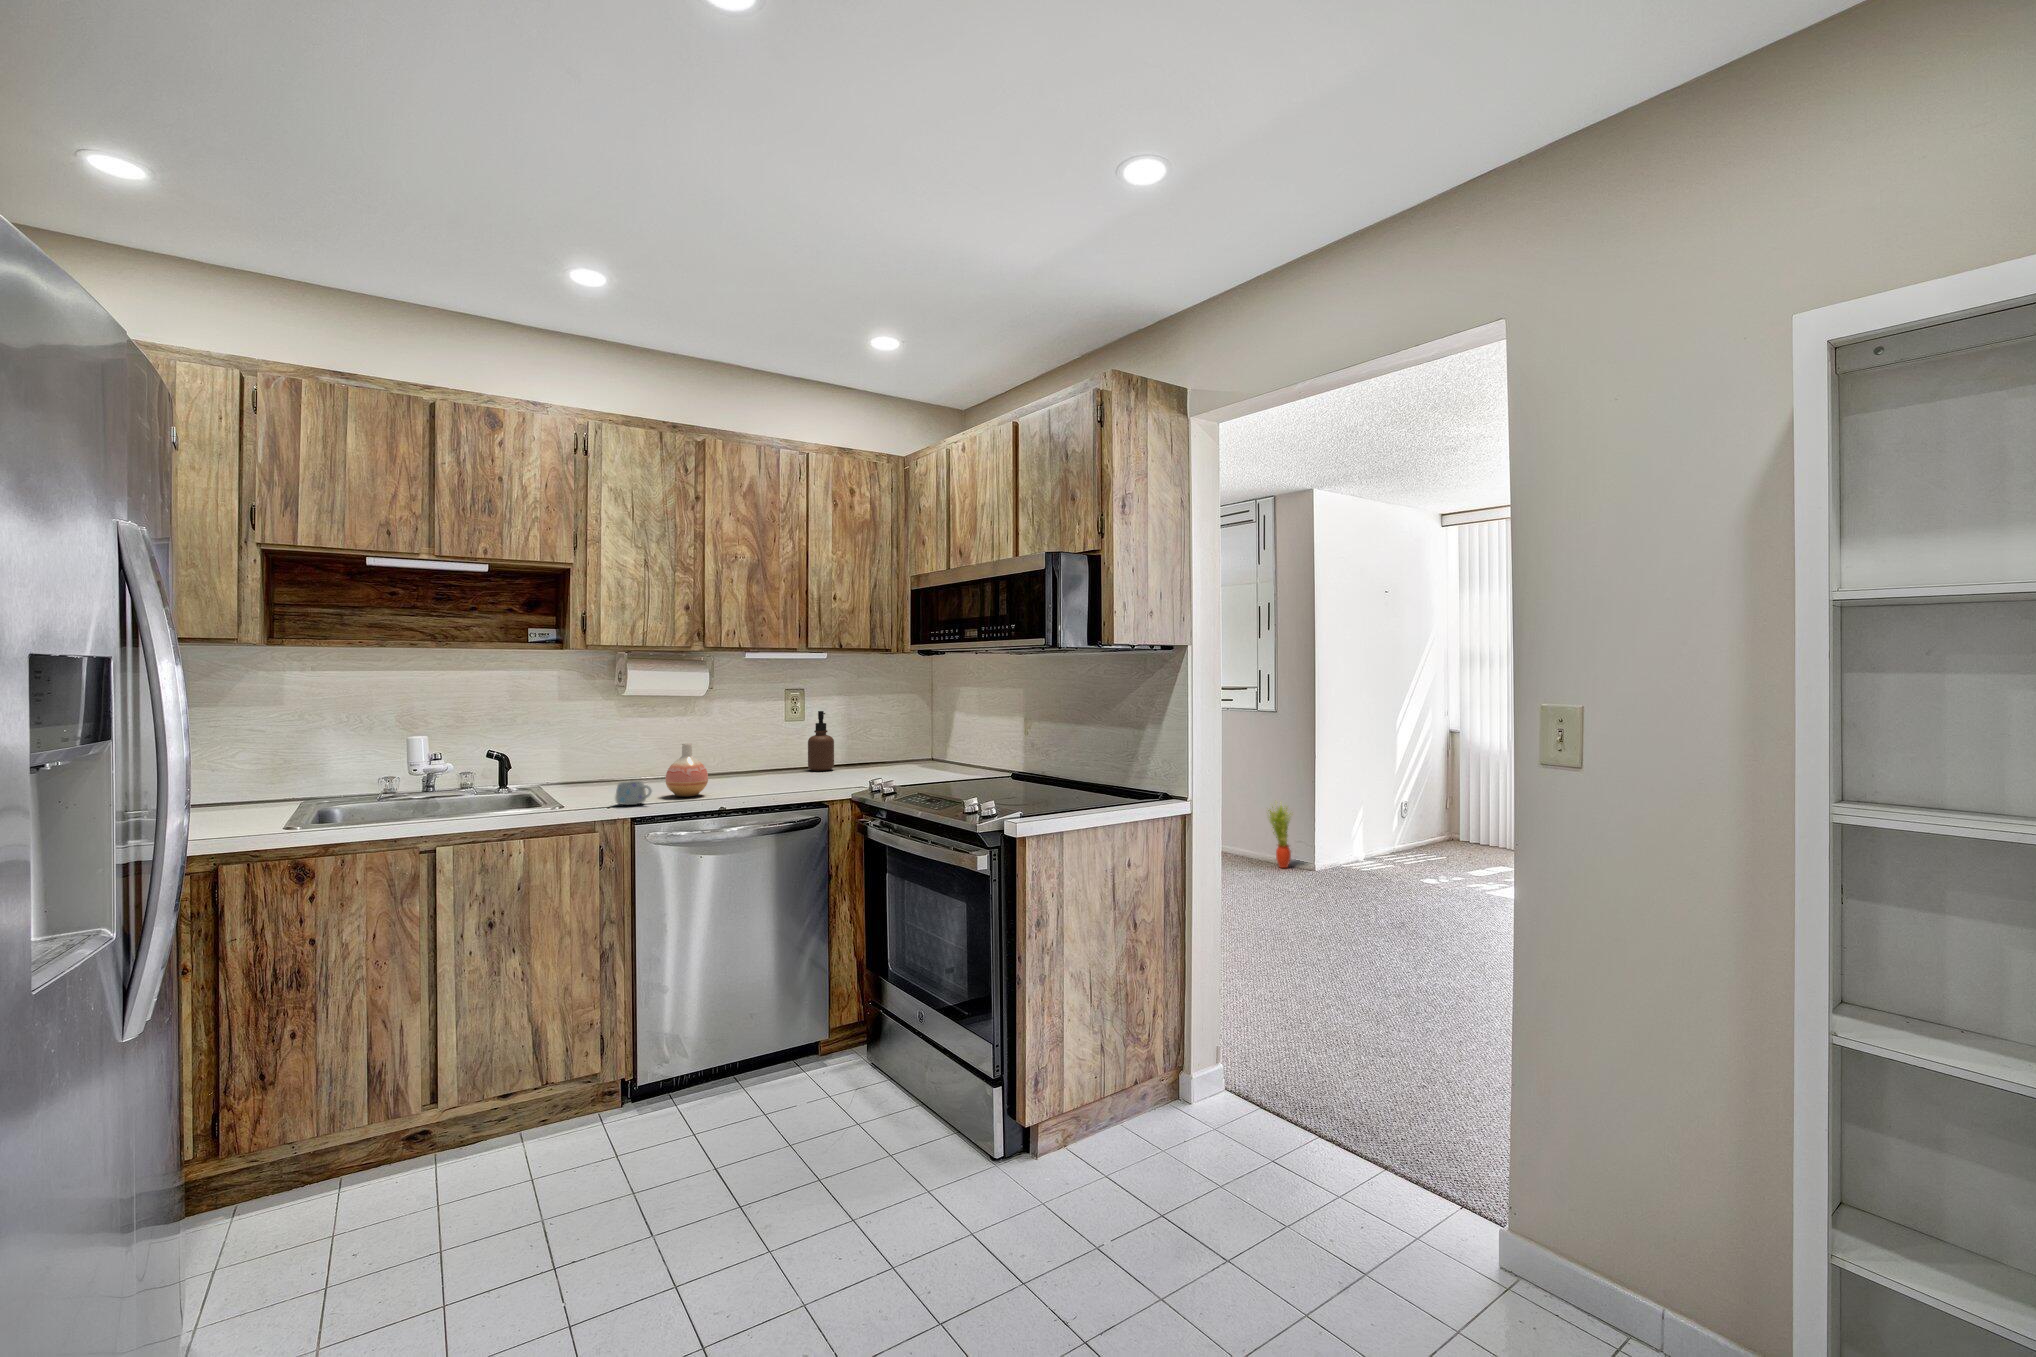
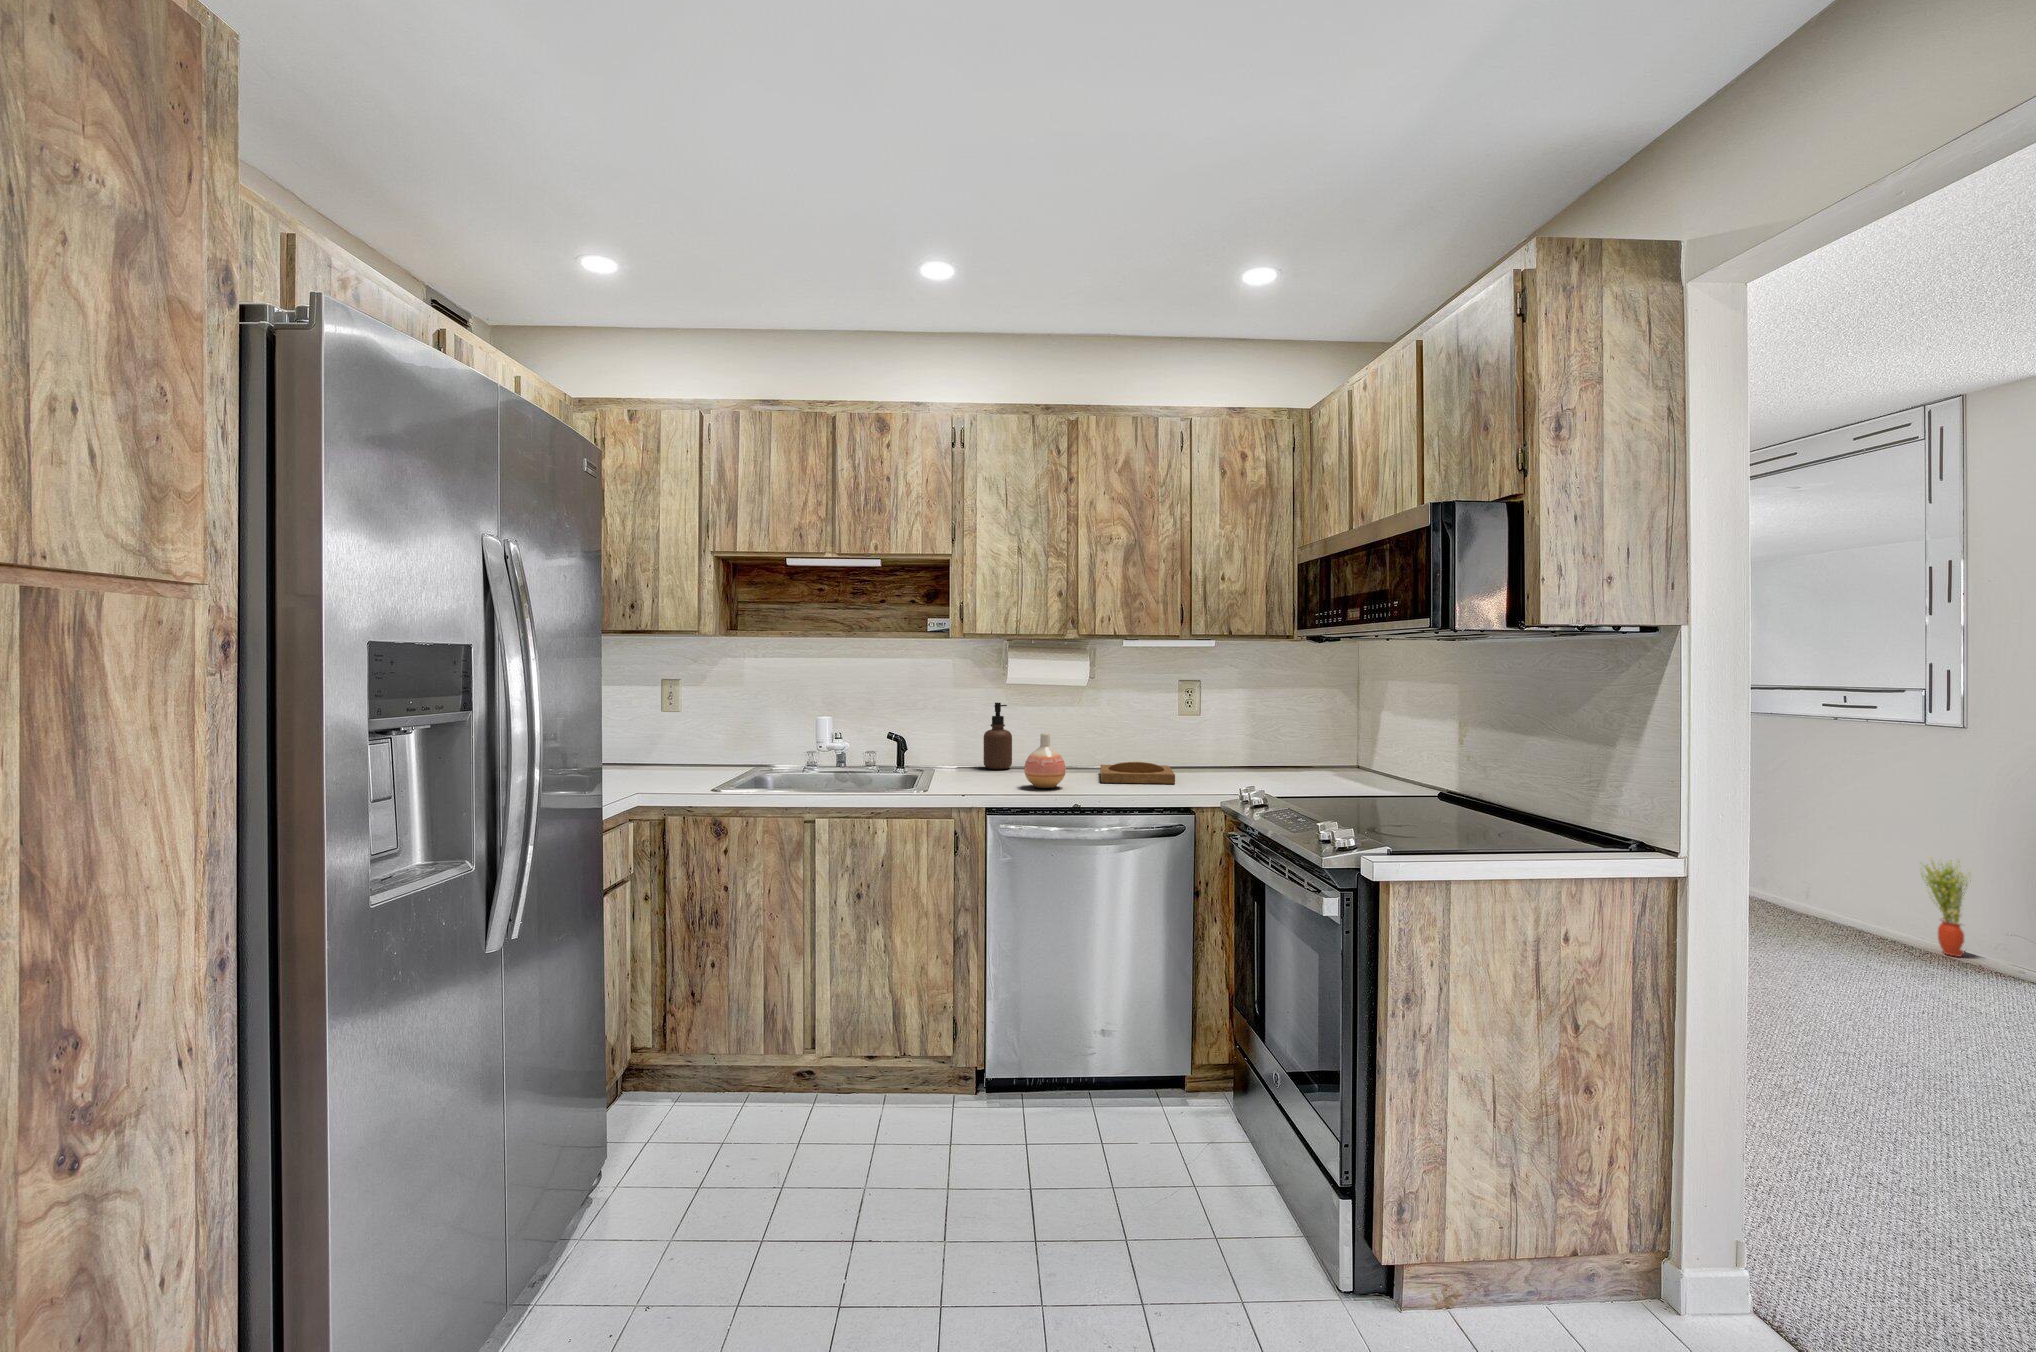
soap dispenser: present [808,711,834,771] -> present [984,703,1012,769]
tray: none [725,768,806,788] -> present [1100,762,1175,784]
mug: present [615,781,652,805] -> none [970,769,1001,793]

